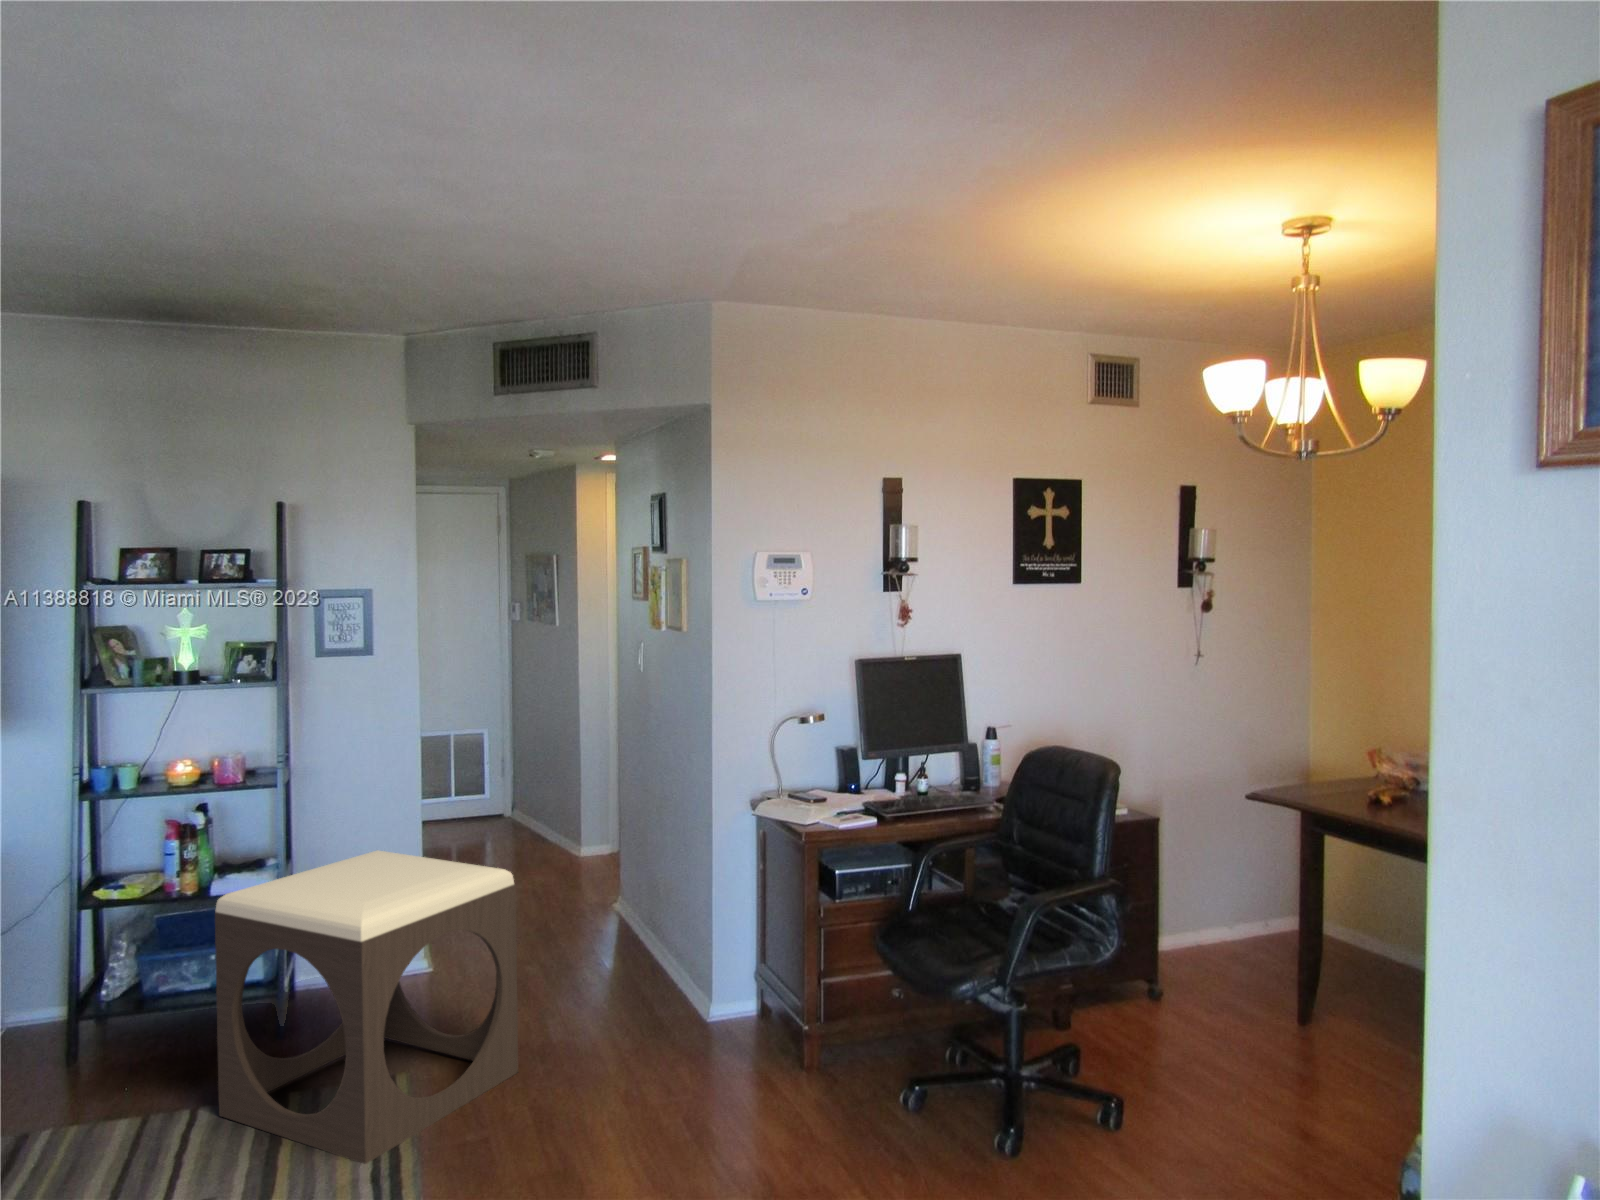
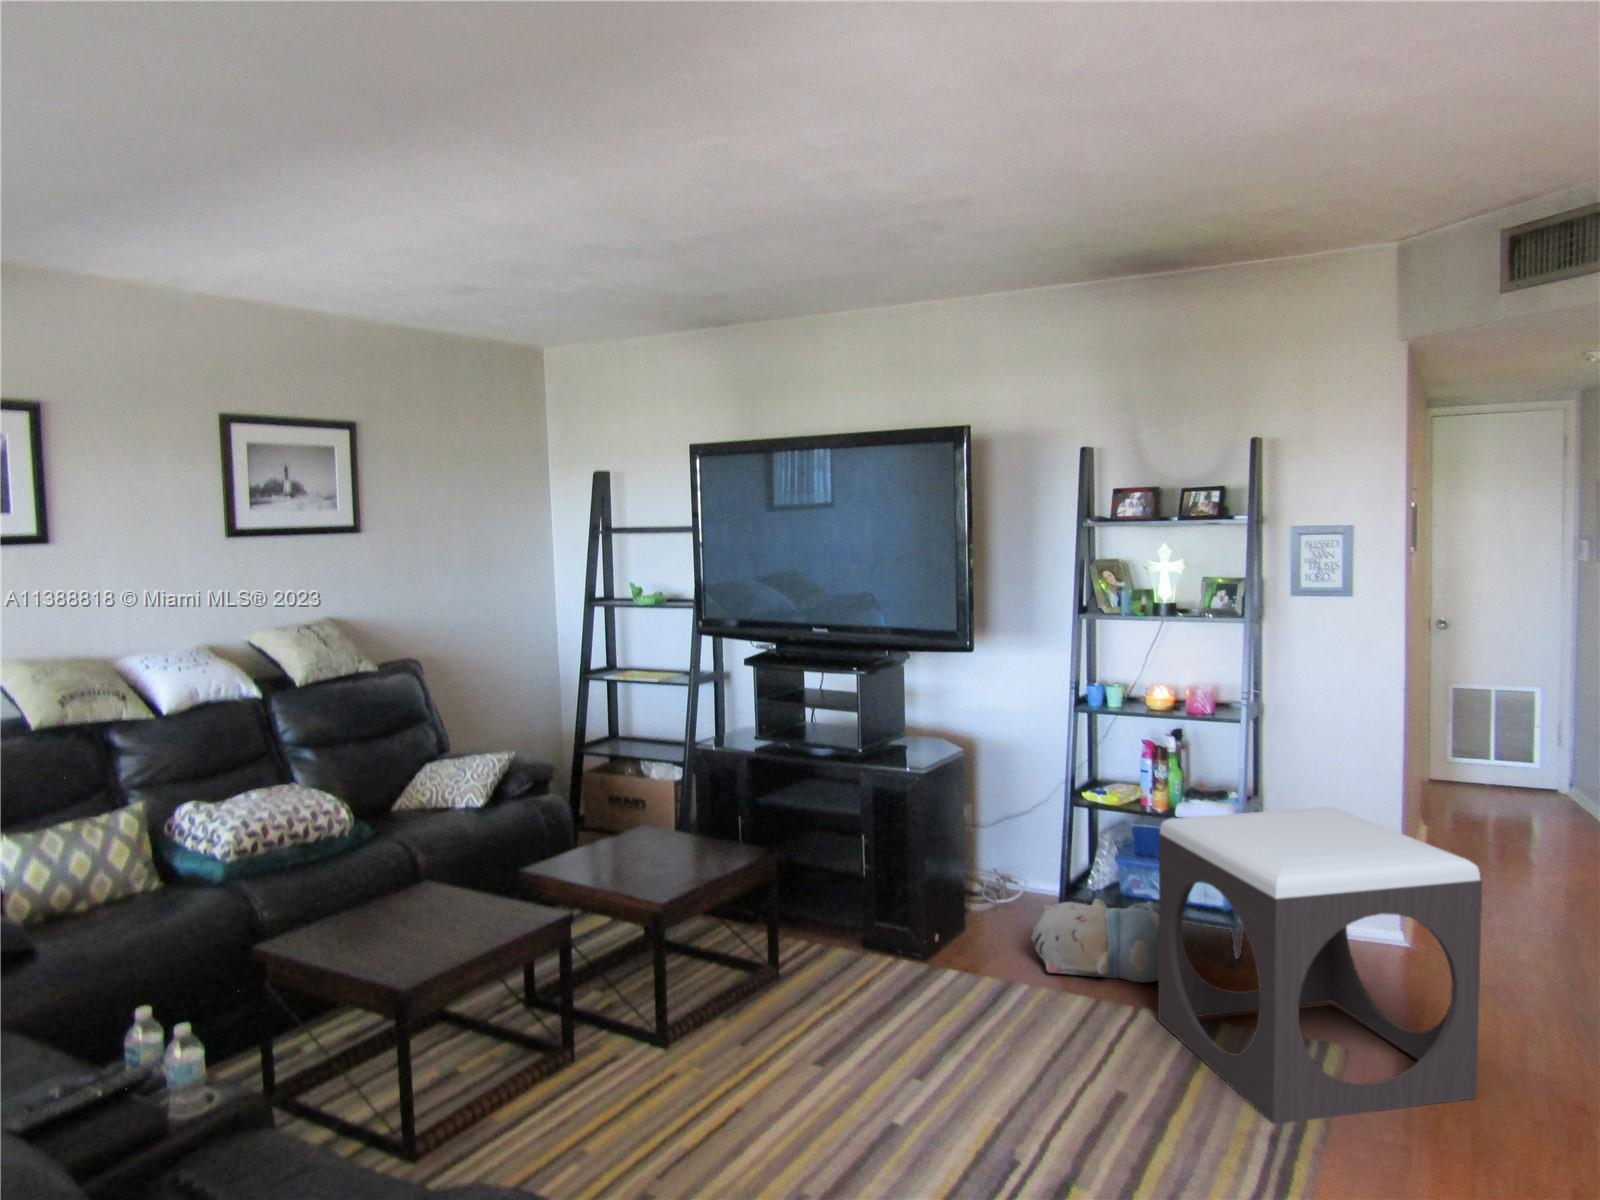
plush toy: none [37,995,228,1113] -> present [1031,899,1159,983]

